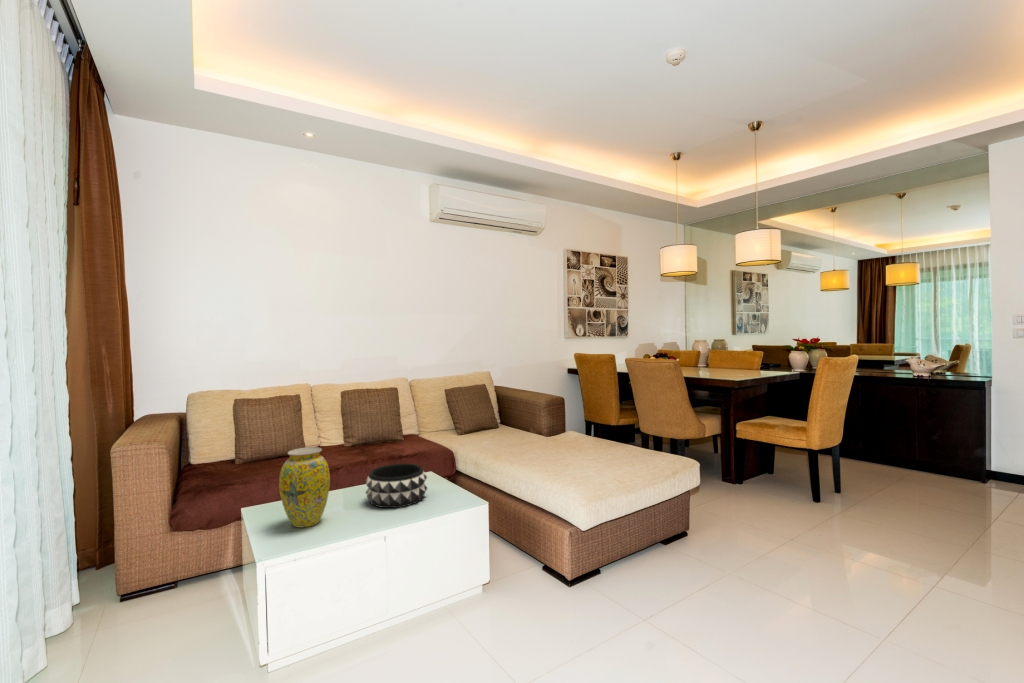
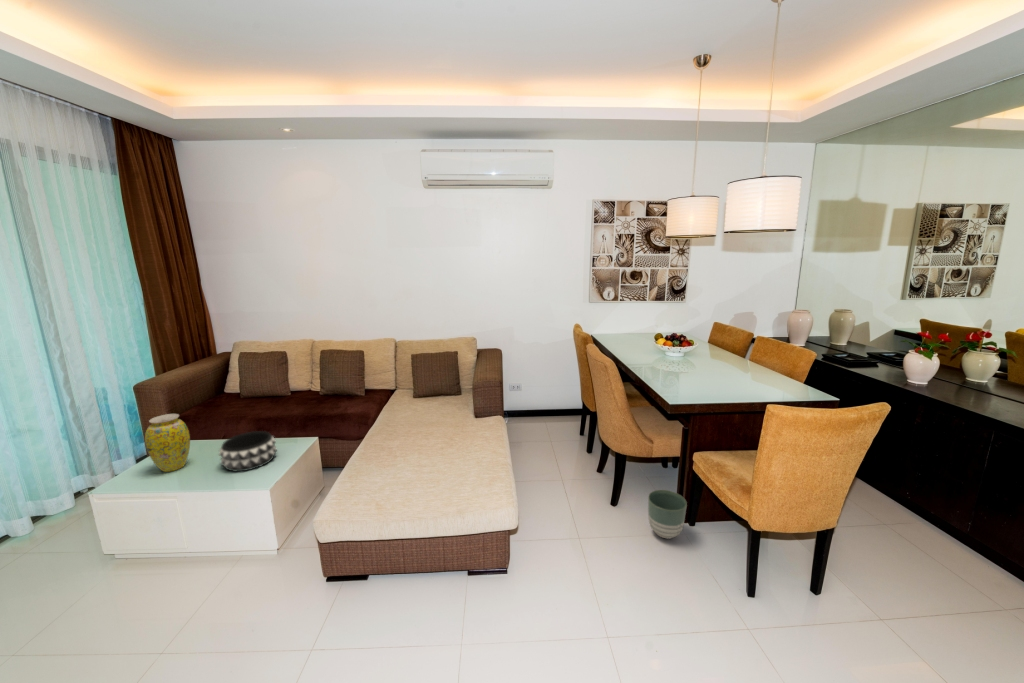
planter: none [723,459,754,494] -> present [648,490,687,539]

